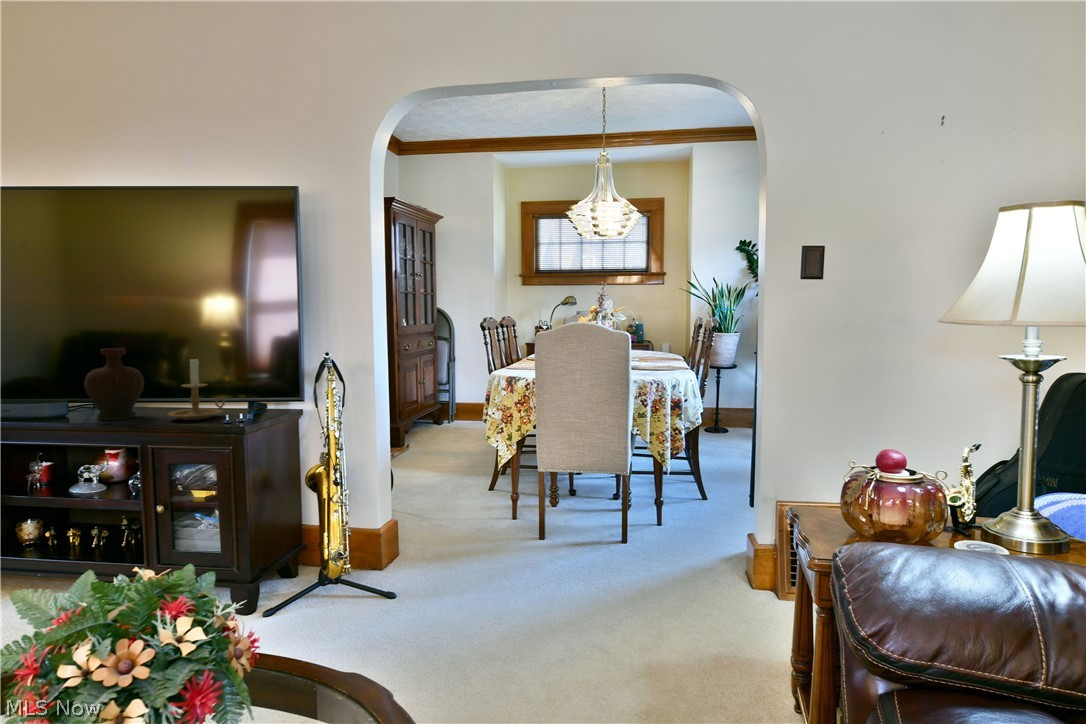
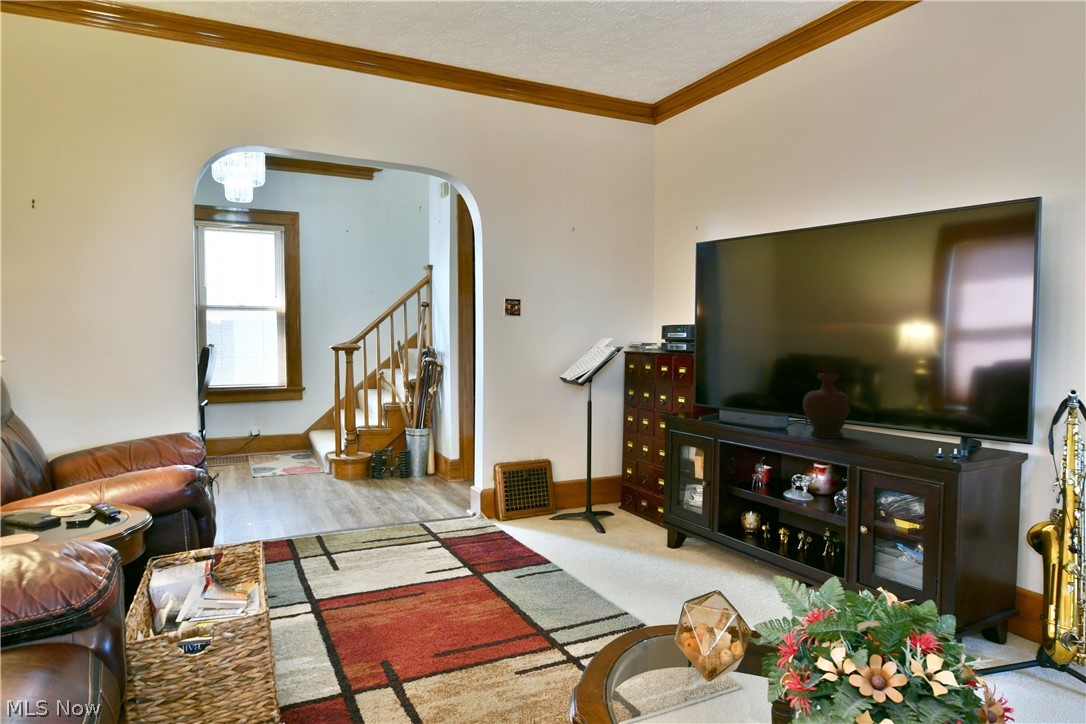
candle holder: present [168,357,225,420] -> none [874,385,934,449]

